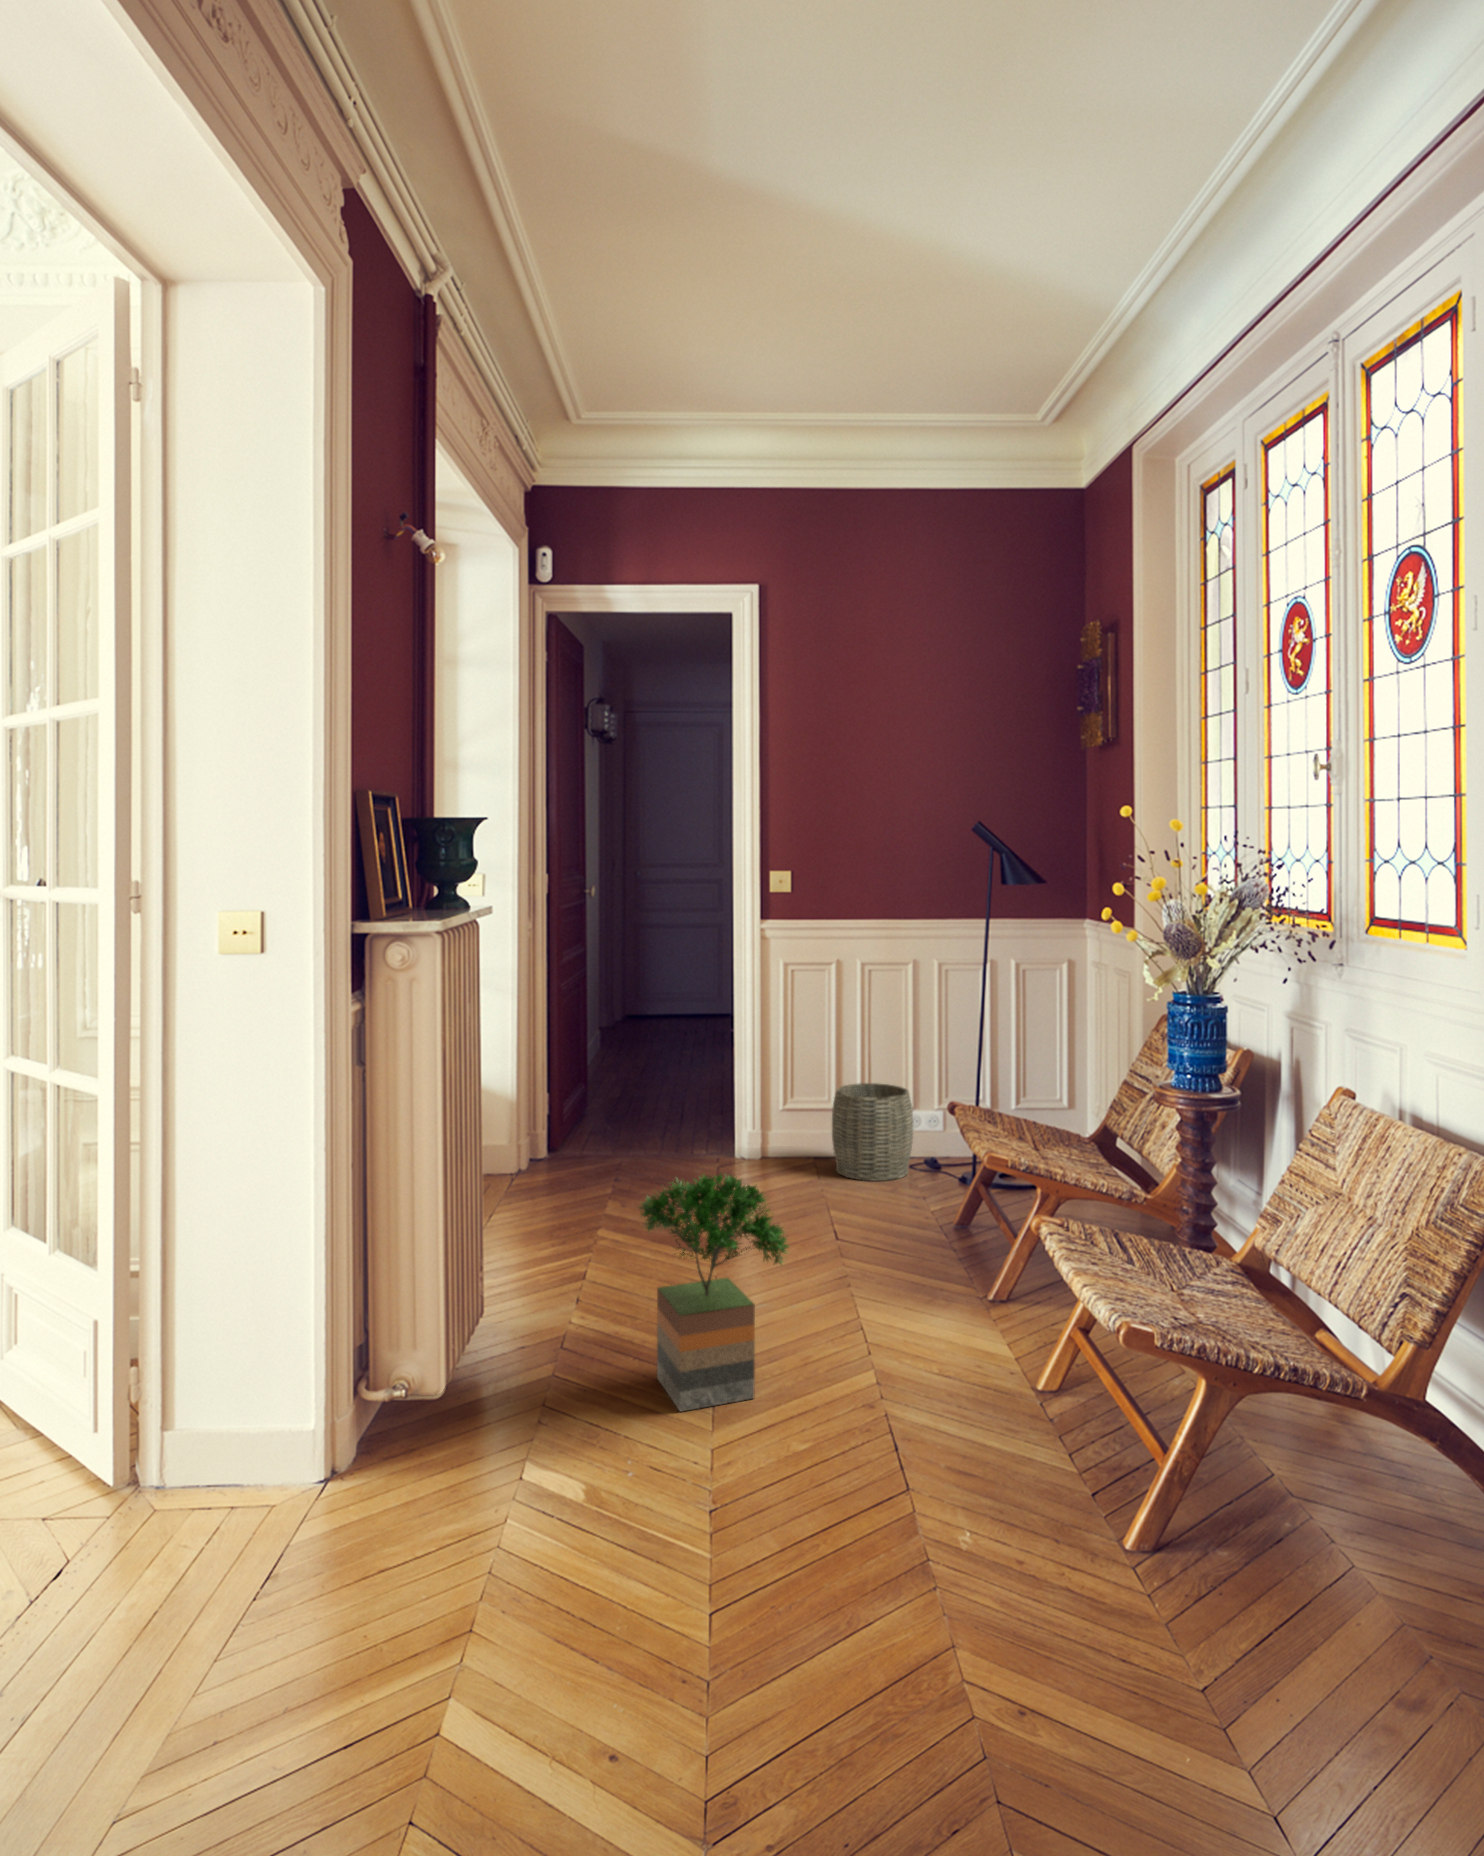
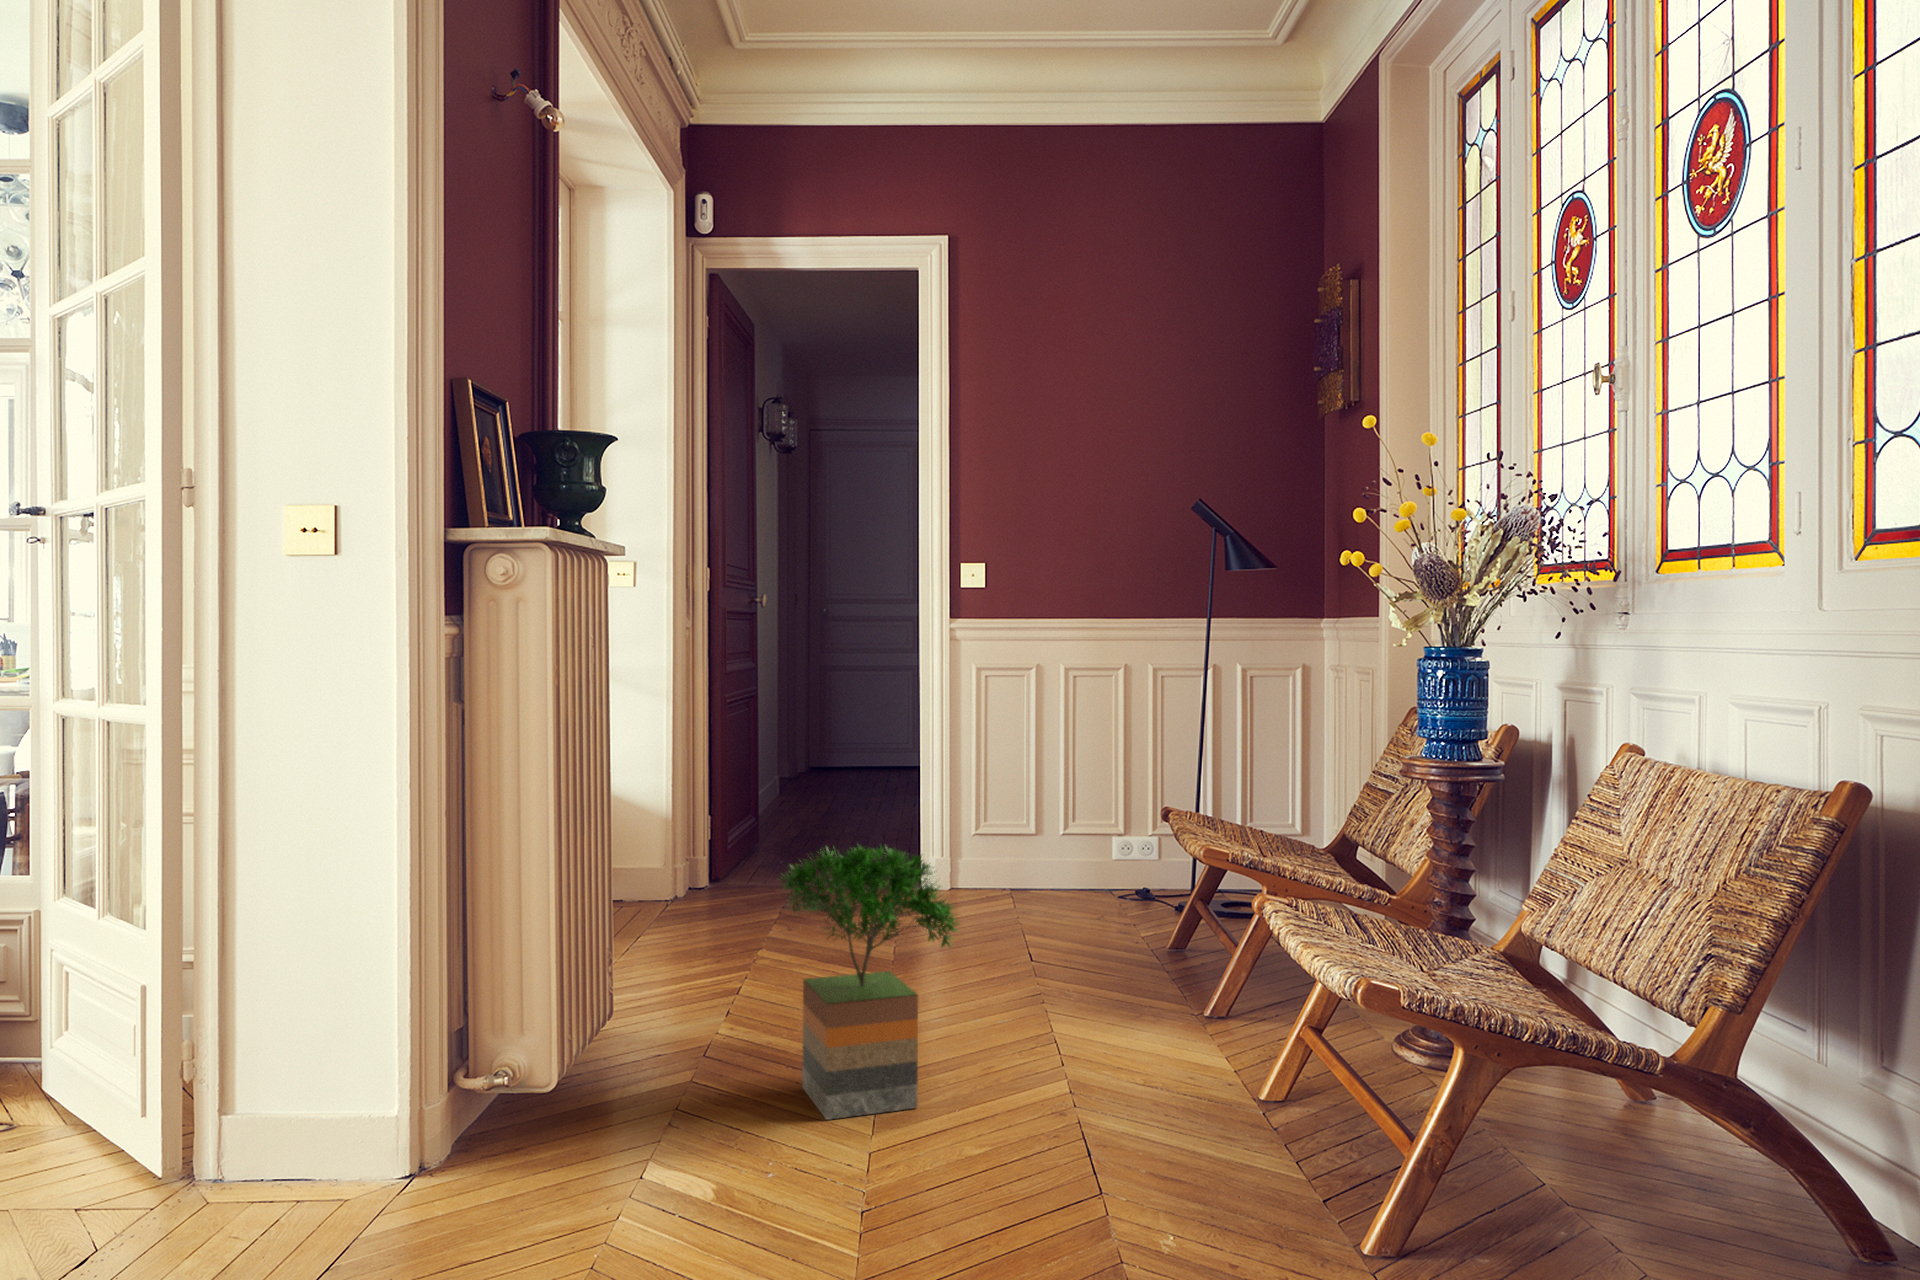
woven basket: present [832,1083,913,1181] -> none [1027,803,1122,911]

